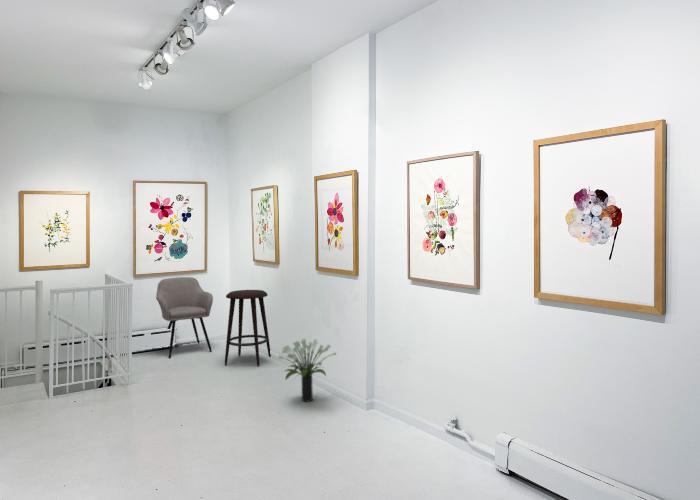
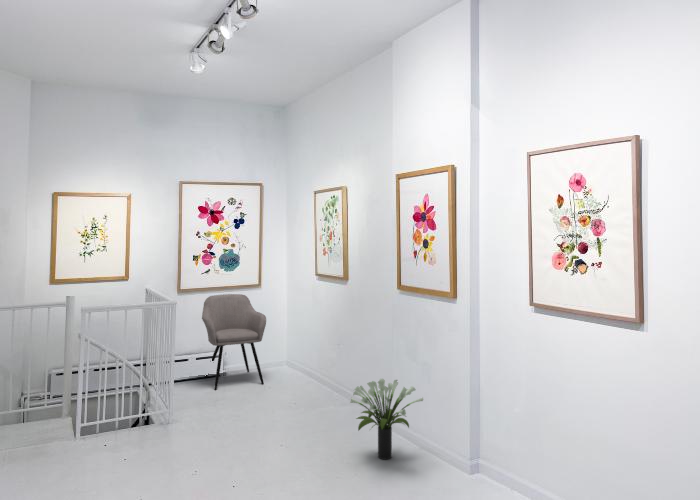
stool: present [225,290,271,366] -> none [279,312,334,406]

